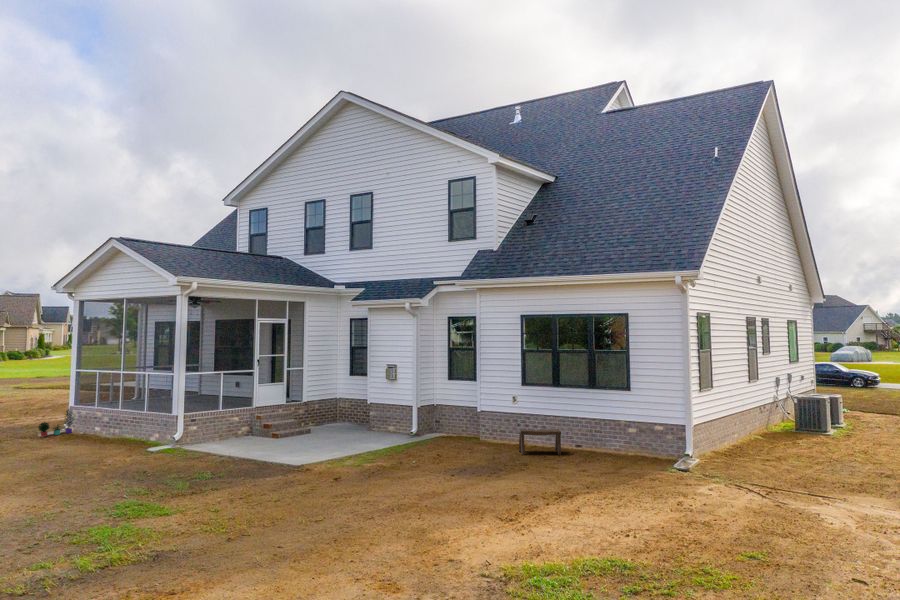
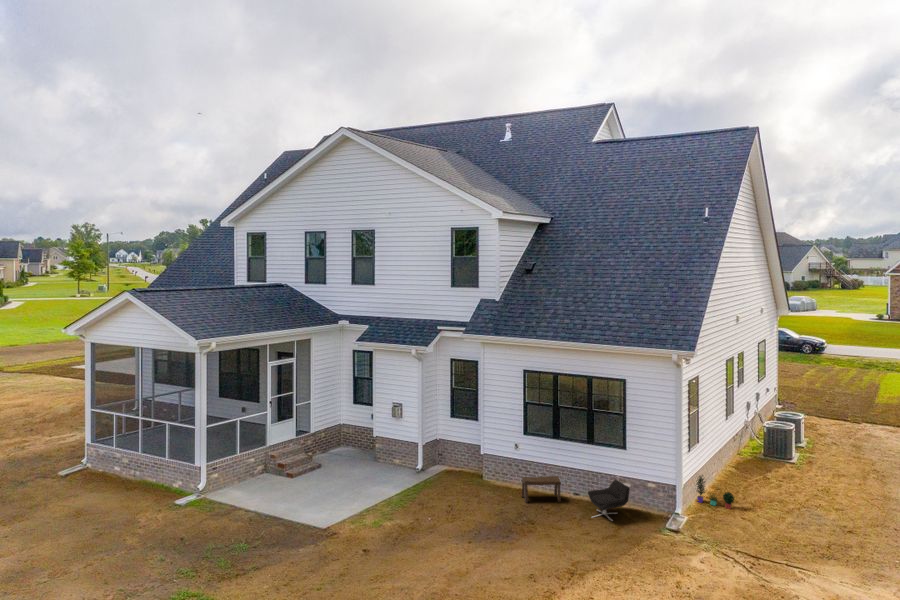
potted plant: present [38,409,73,437] -> present [696,475,734,509]
lounge chair: none [590,426,635,466] -> present [588,480,630,521]

